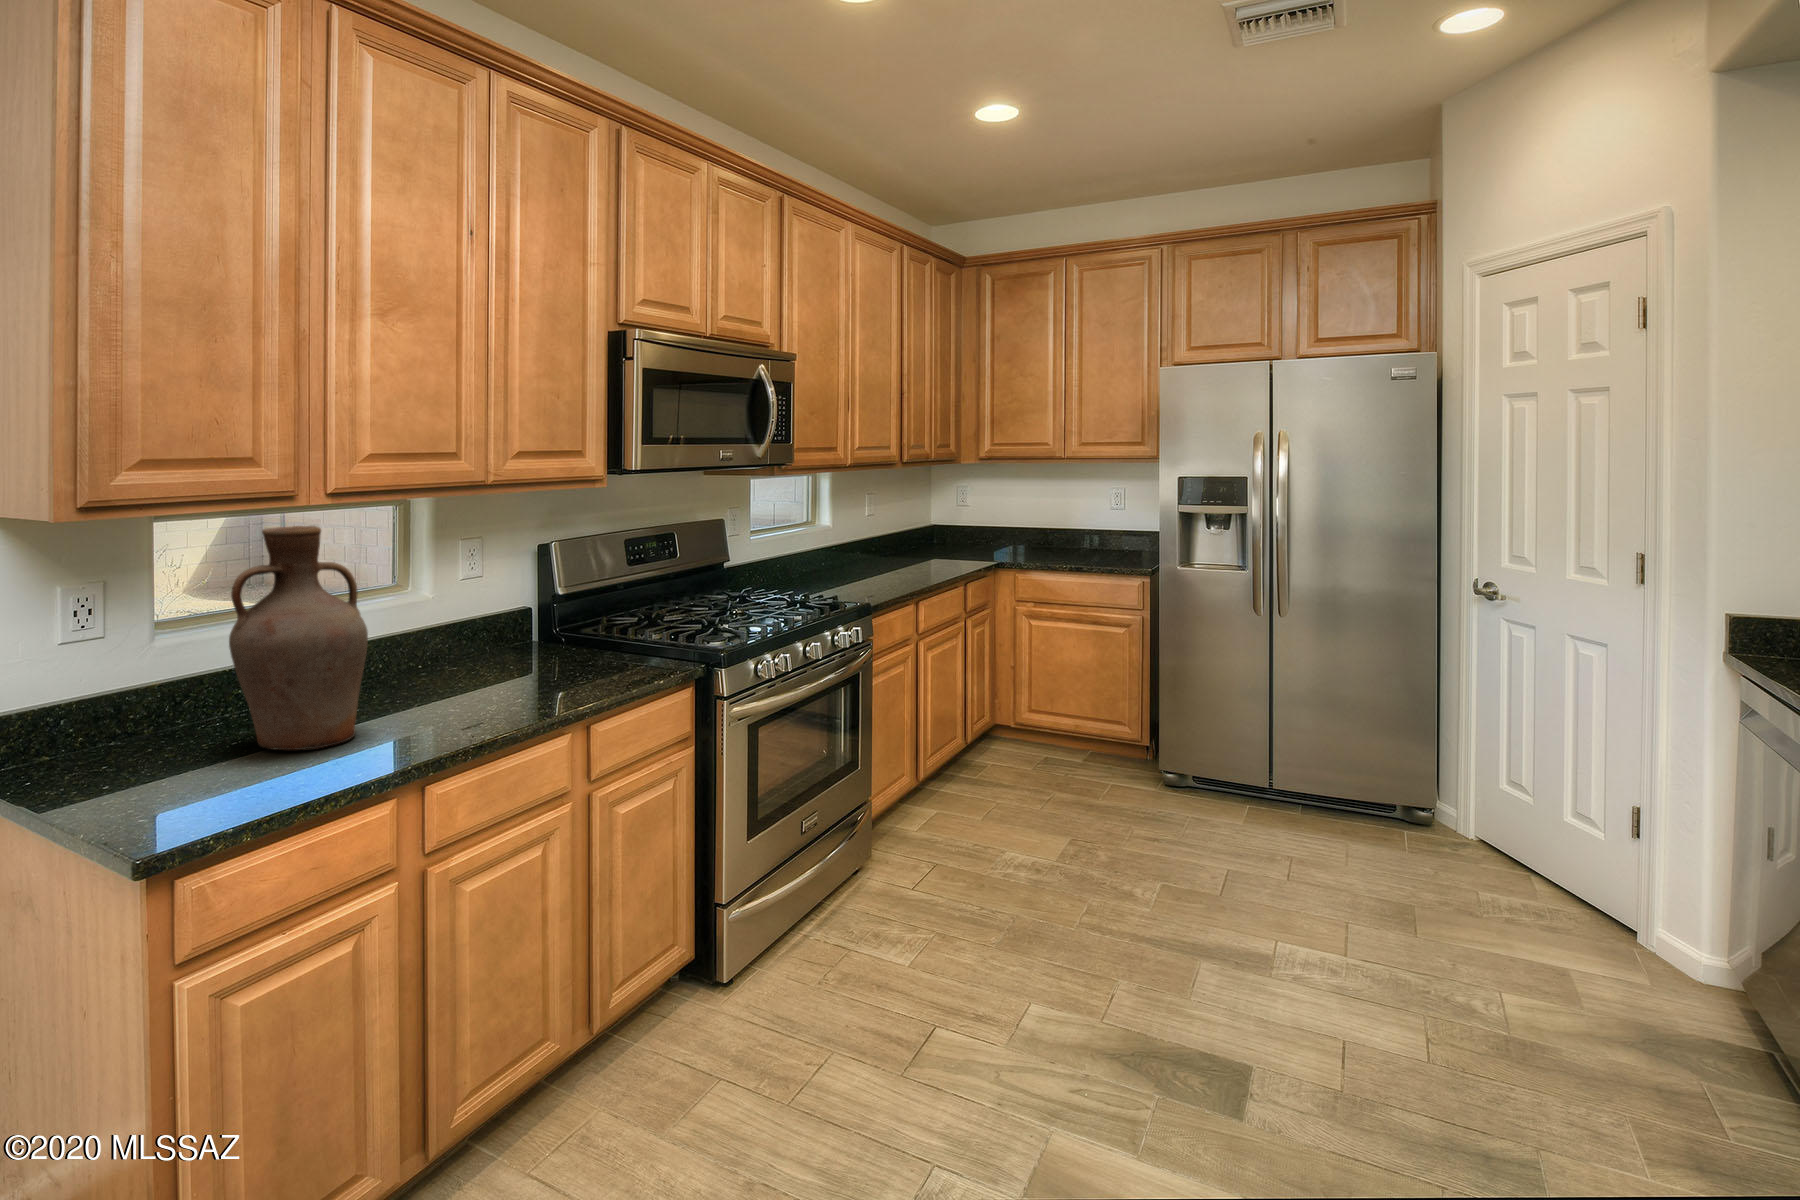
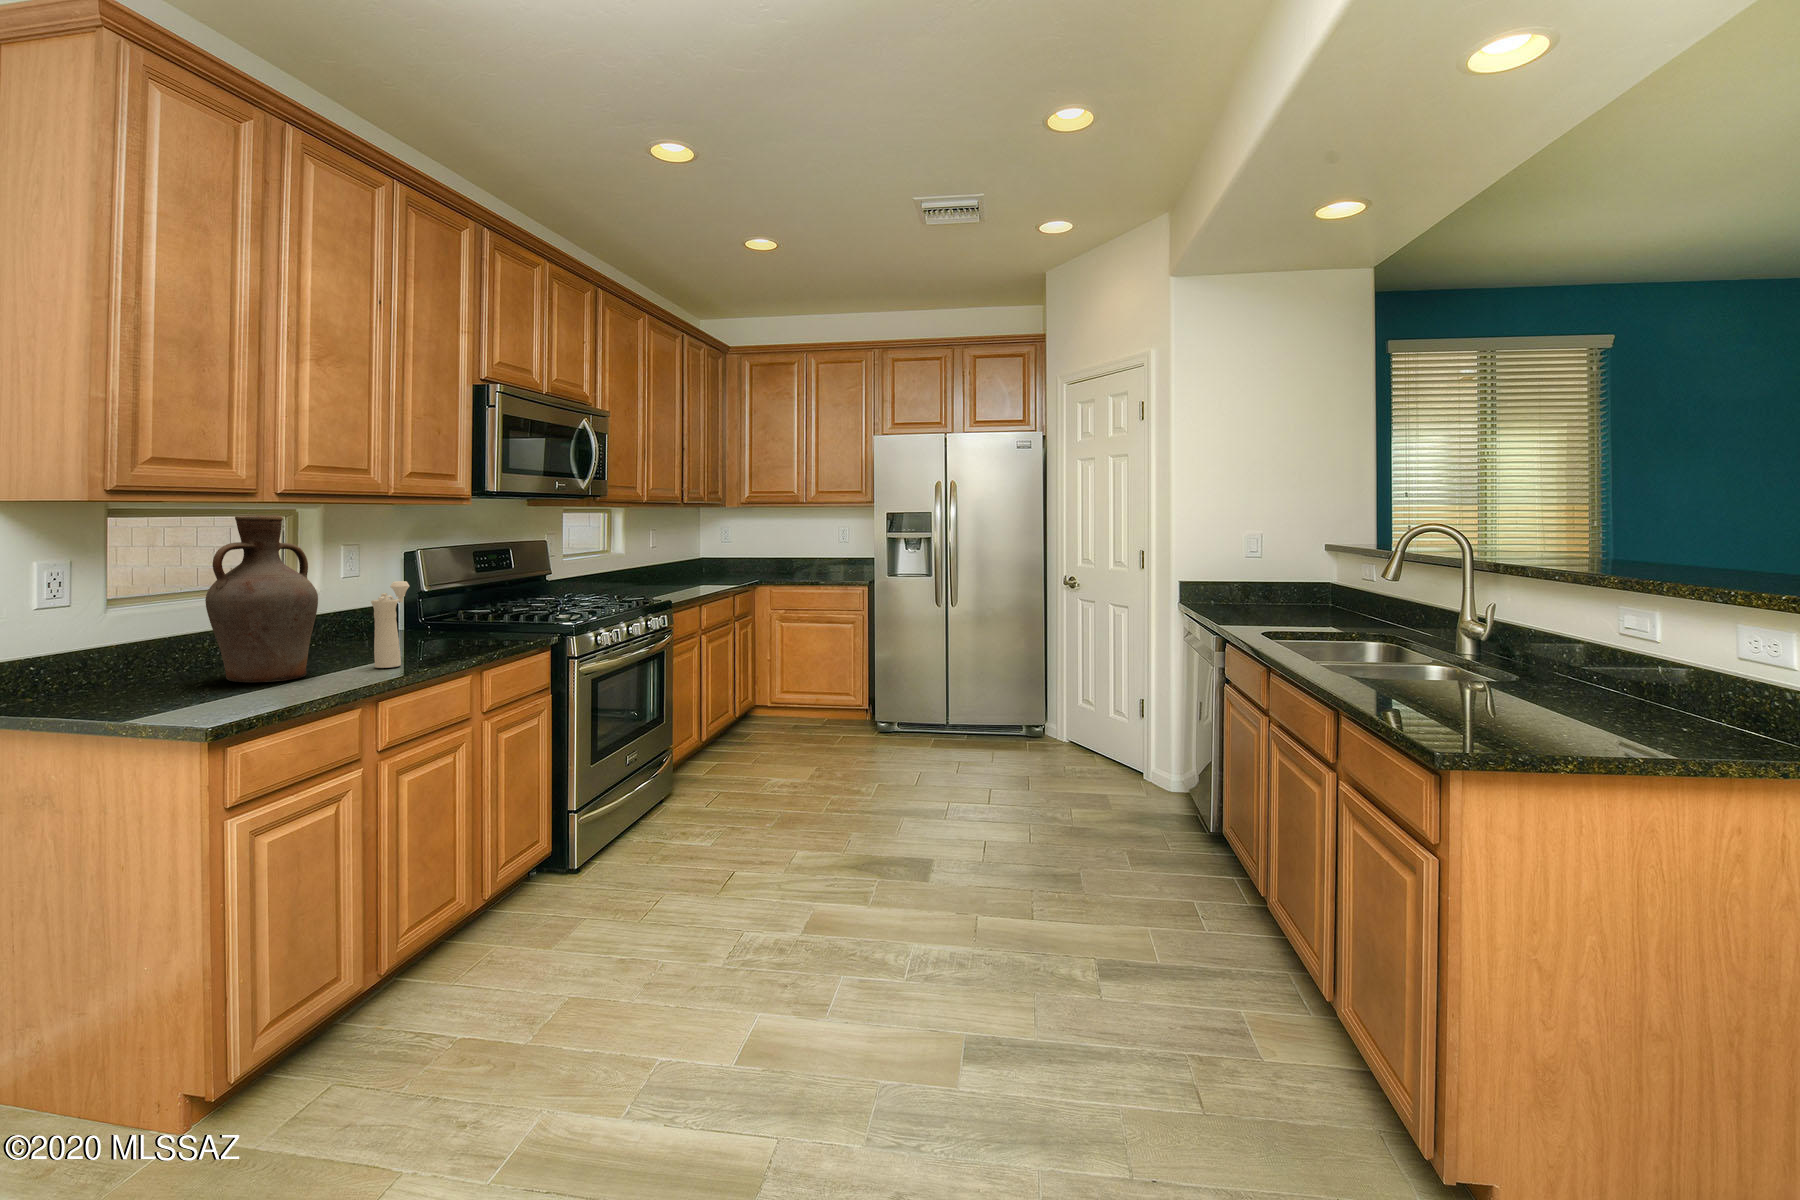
pepper mill: none [435,605,494,728] -> present [371,581,410,668]

